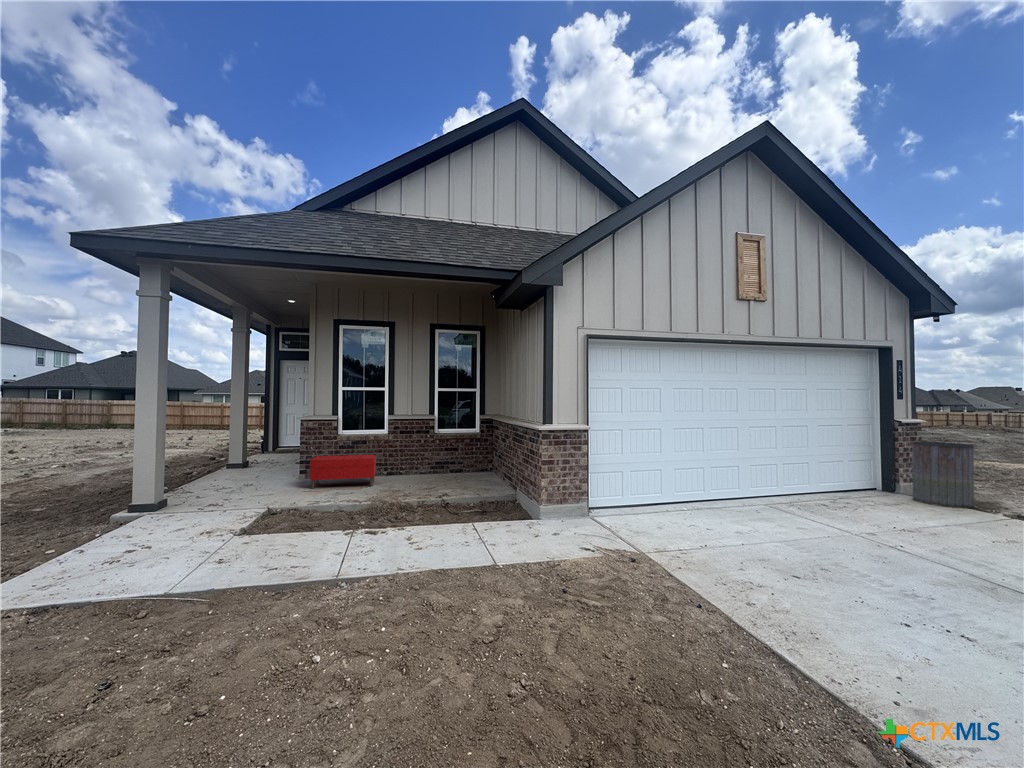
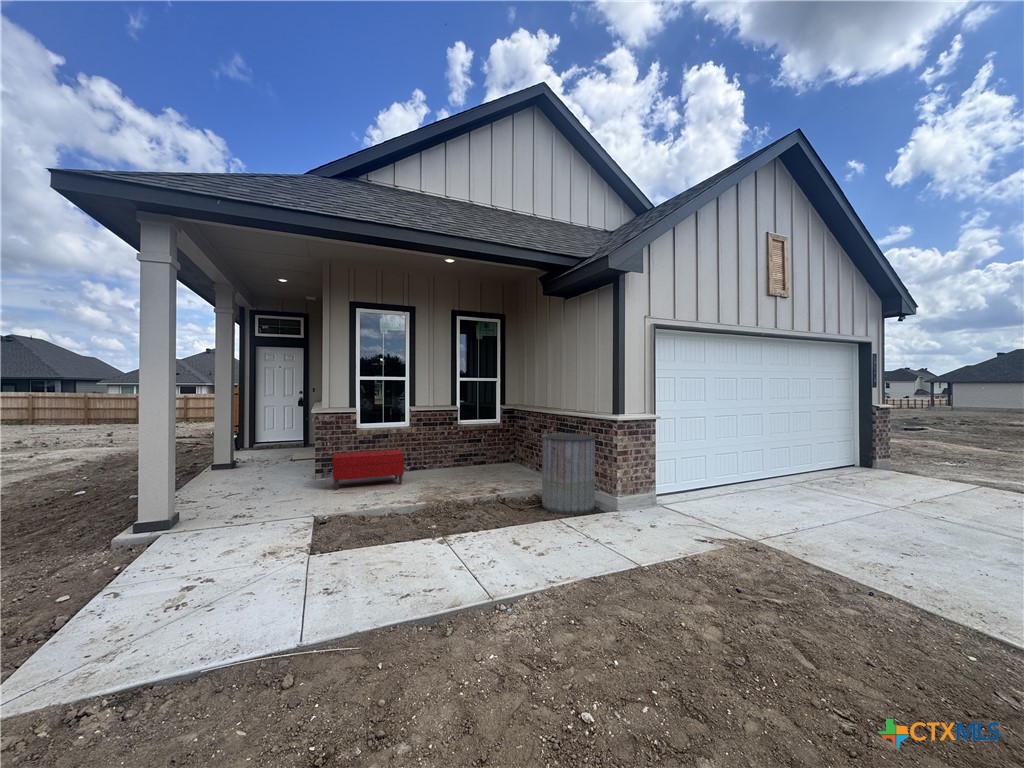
trash can: present [912,441,974,508] -> present [542,433,595,514]

